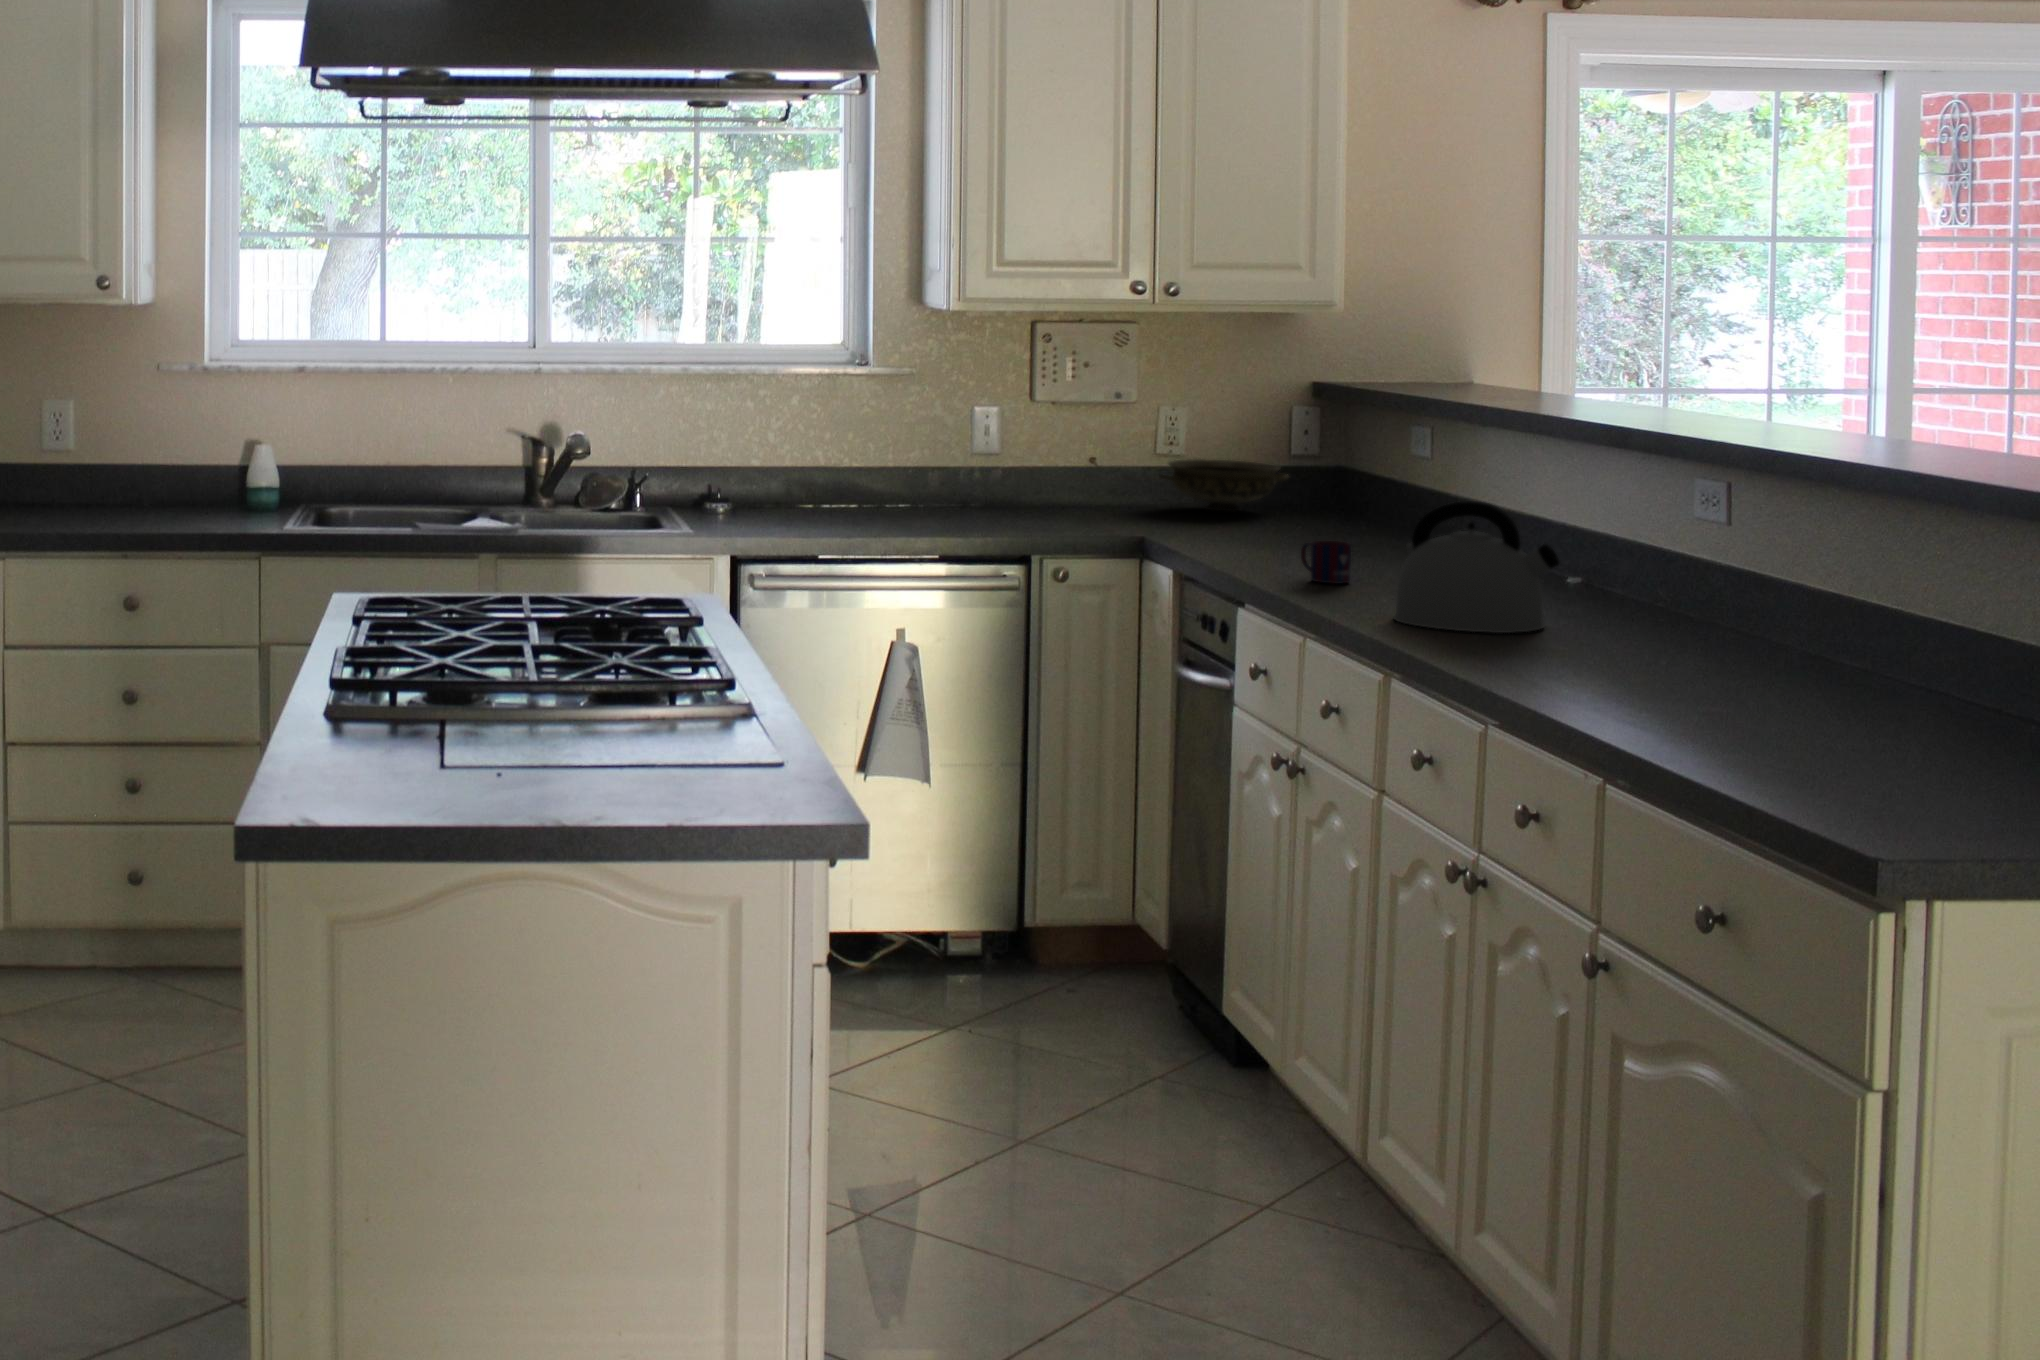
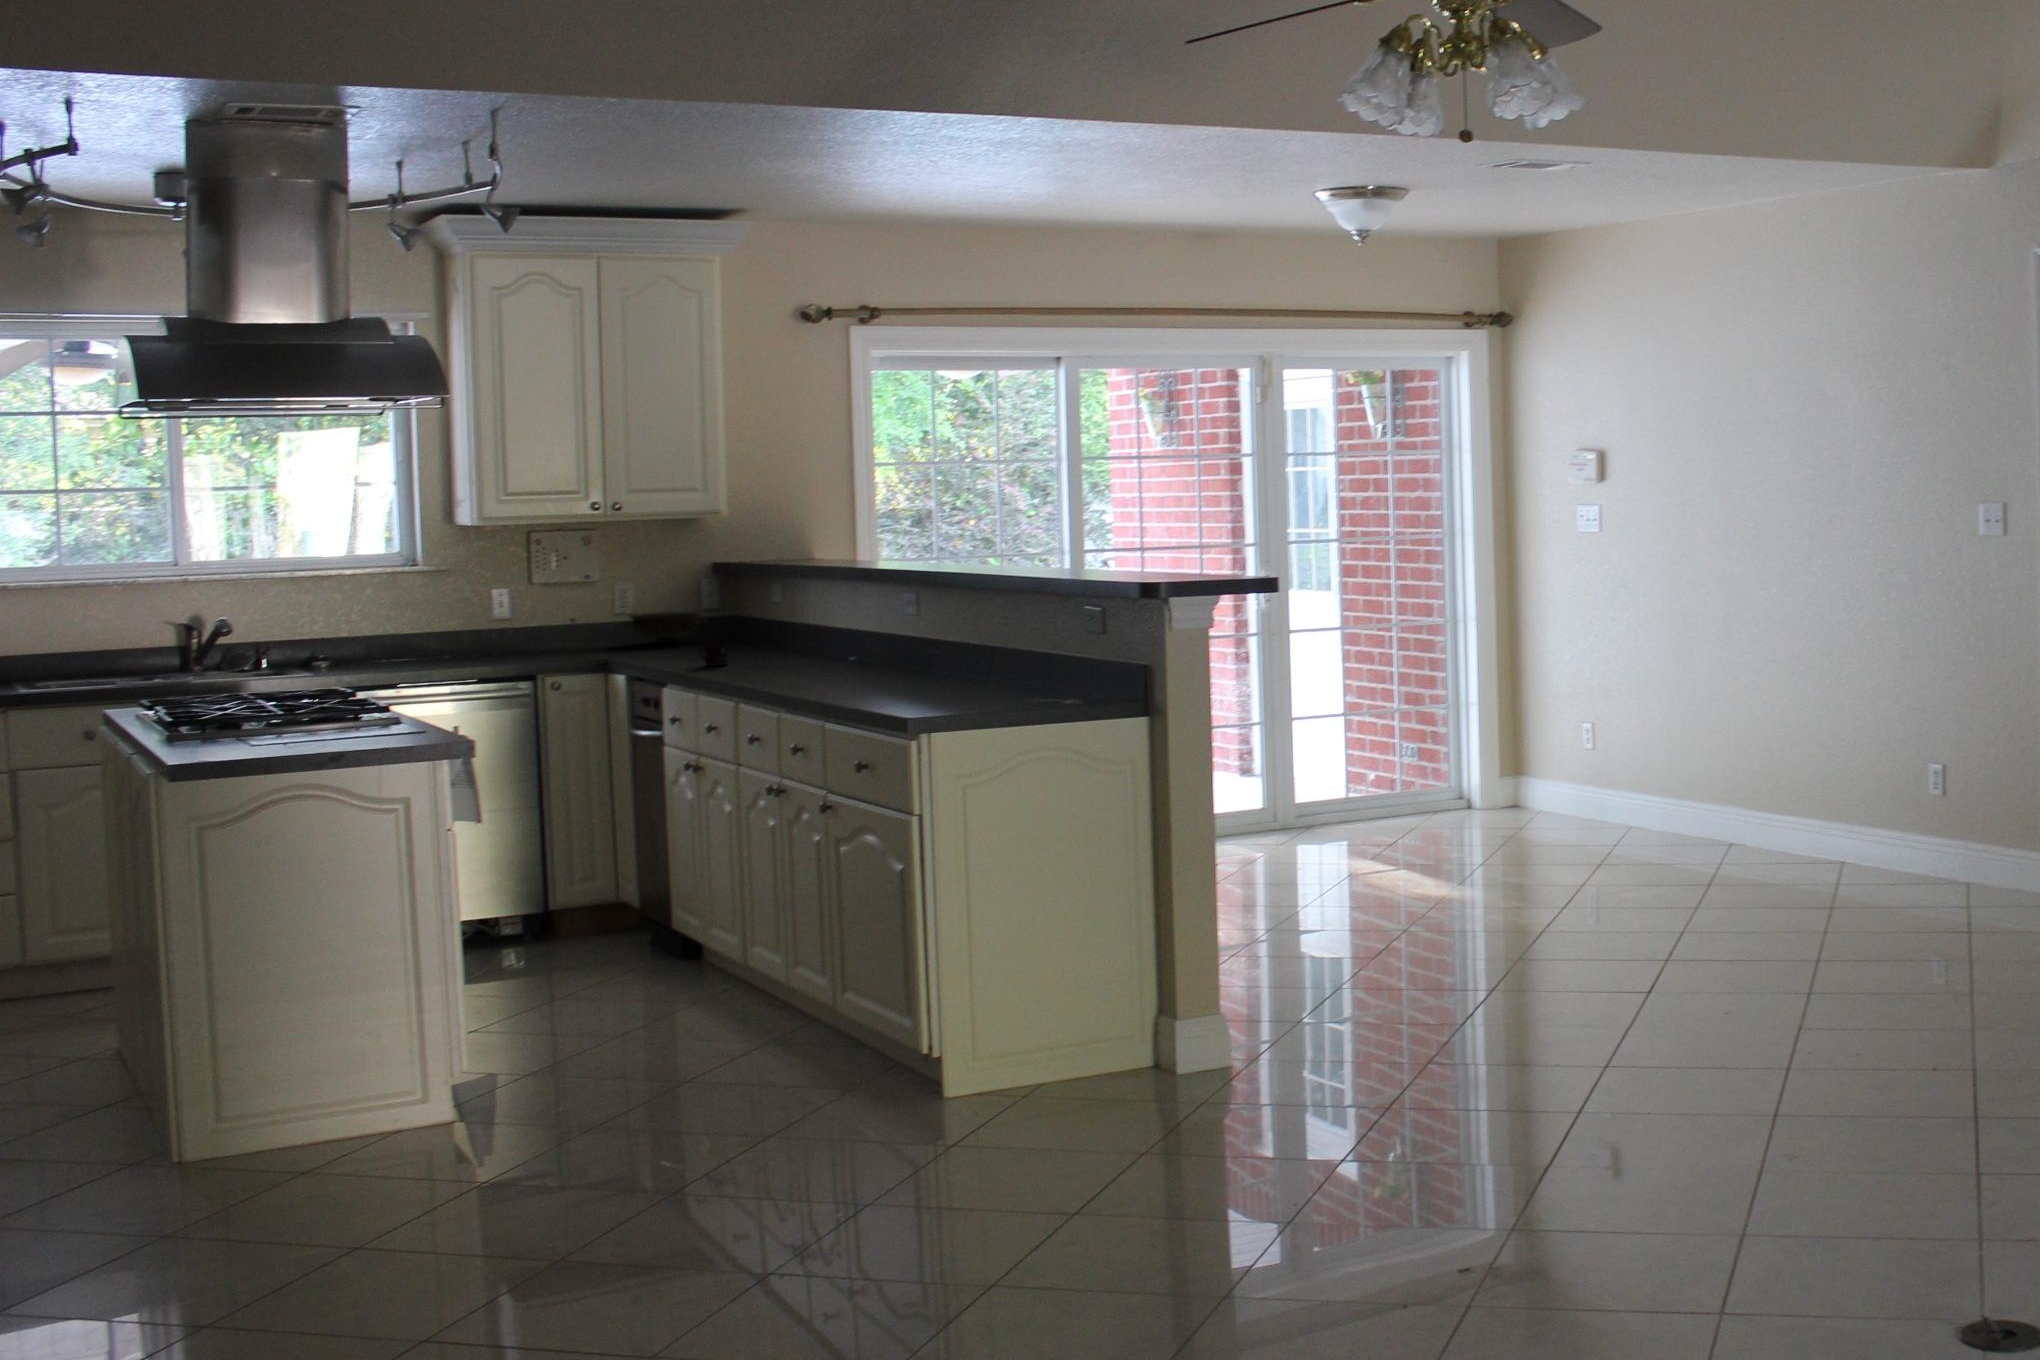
kettle: present [1394,501,1560,633] -> none [744,606,831,676]

